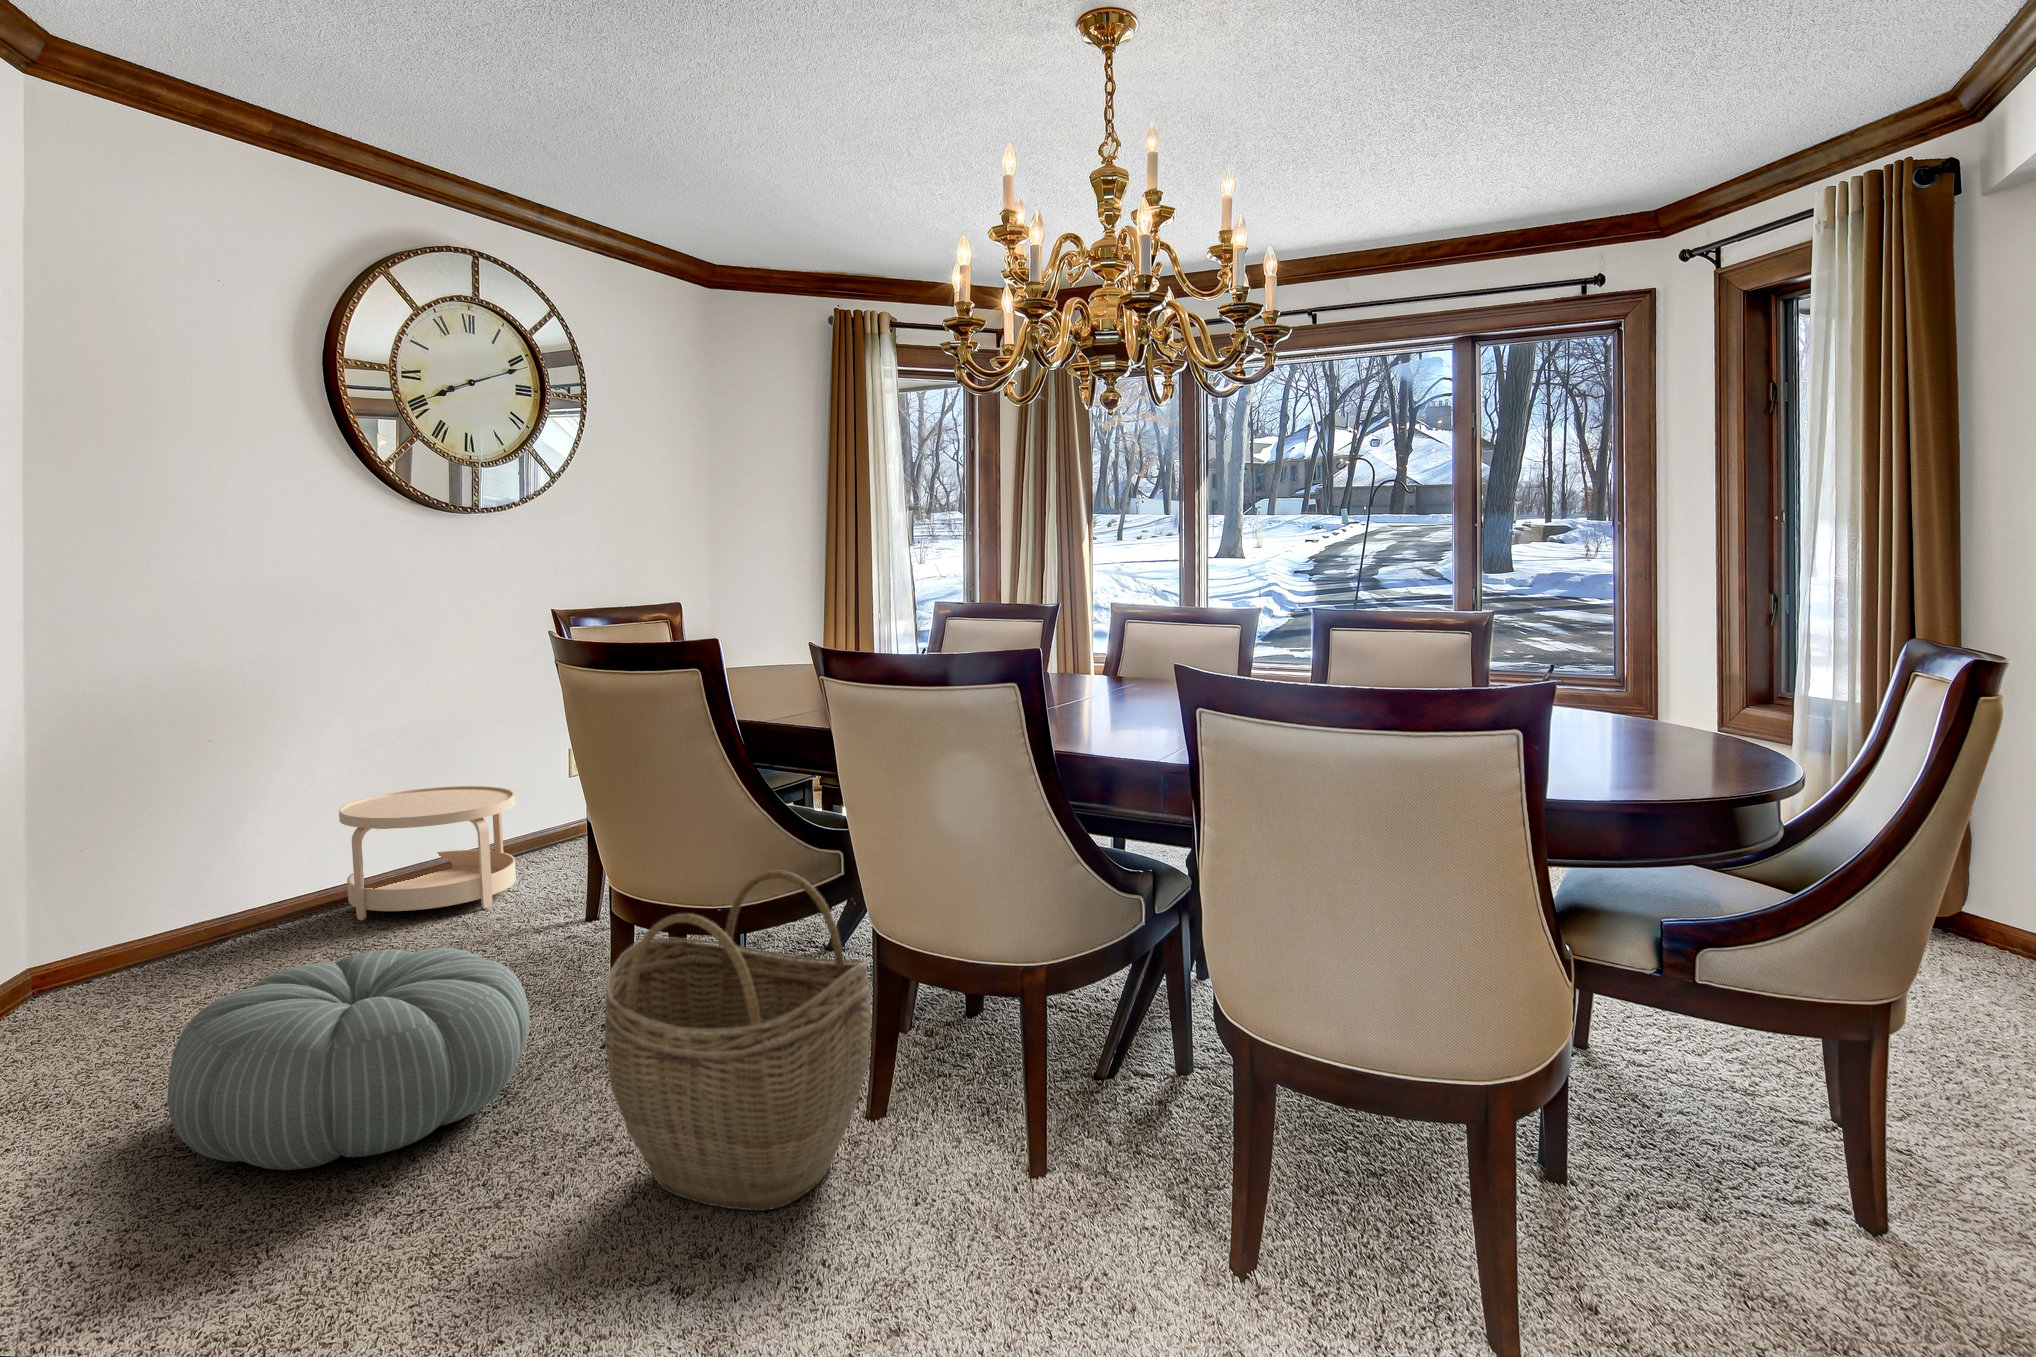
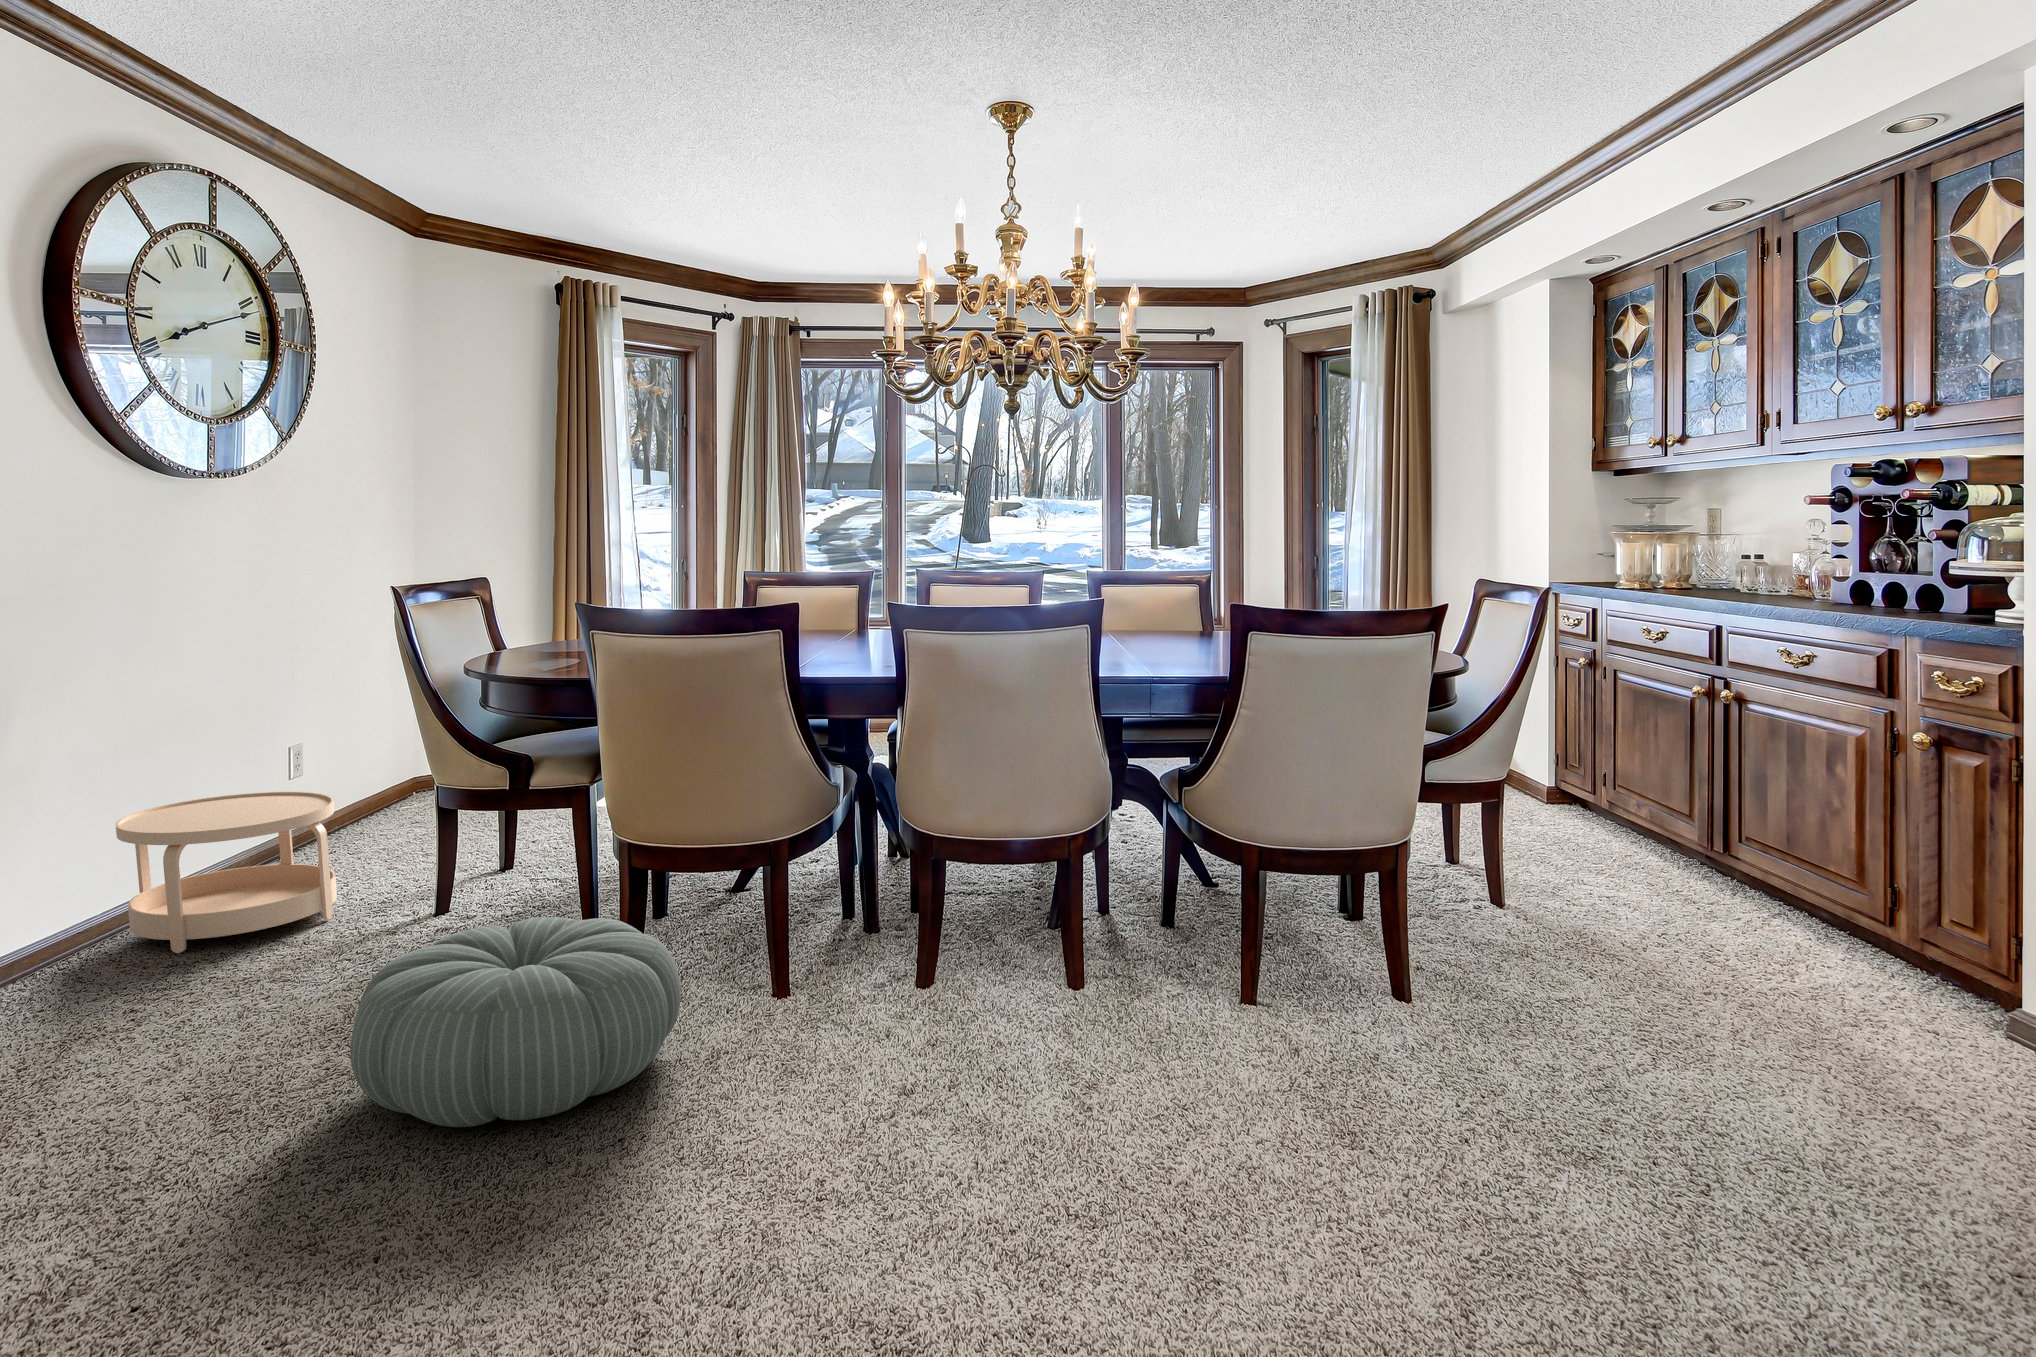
woven basket: present [605,871,871,1211] -> none [833,792,1039,1052]

